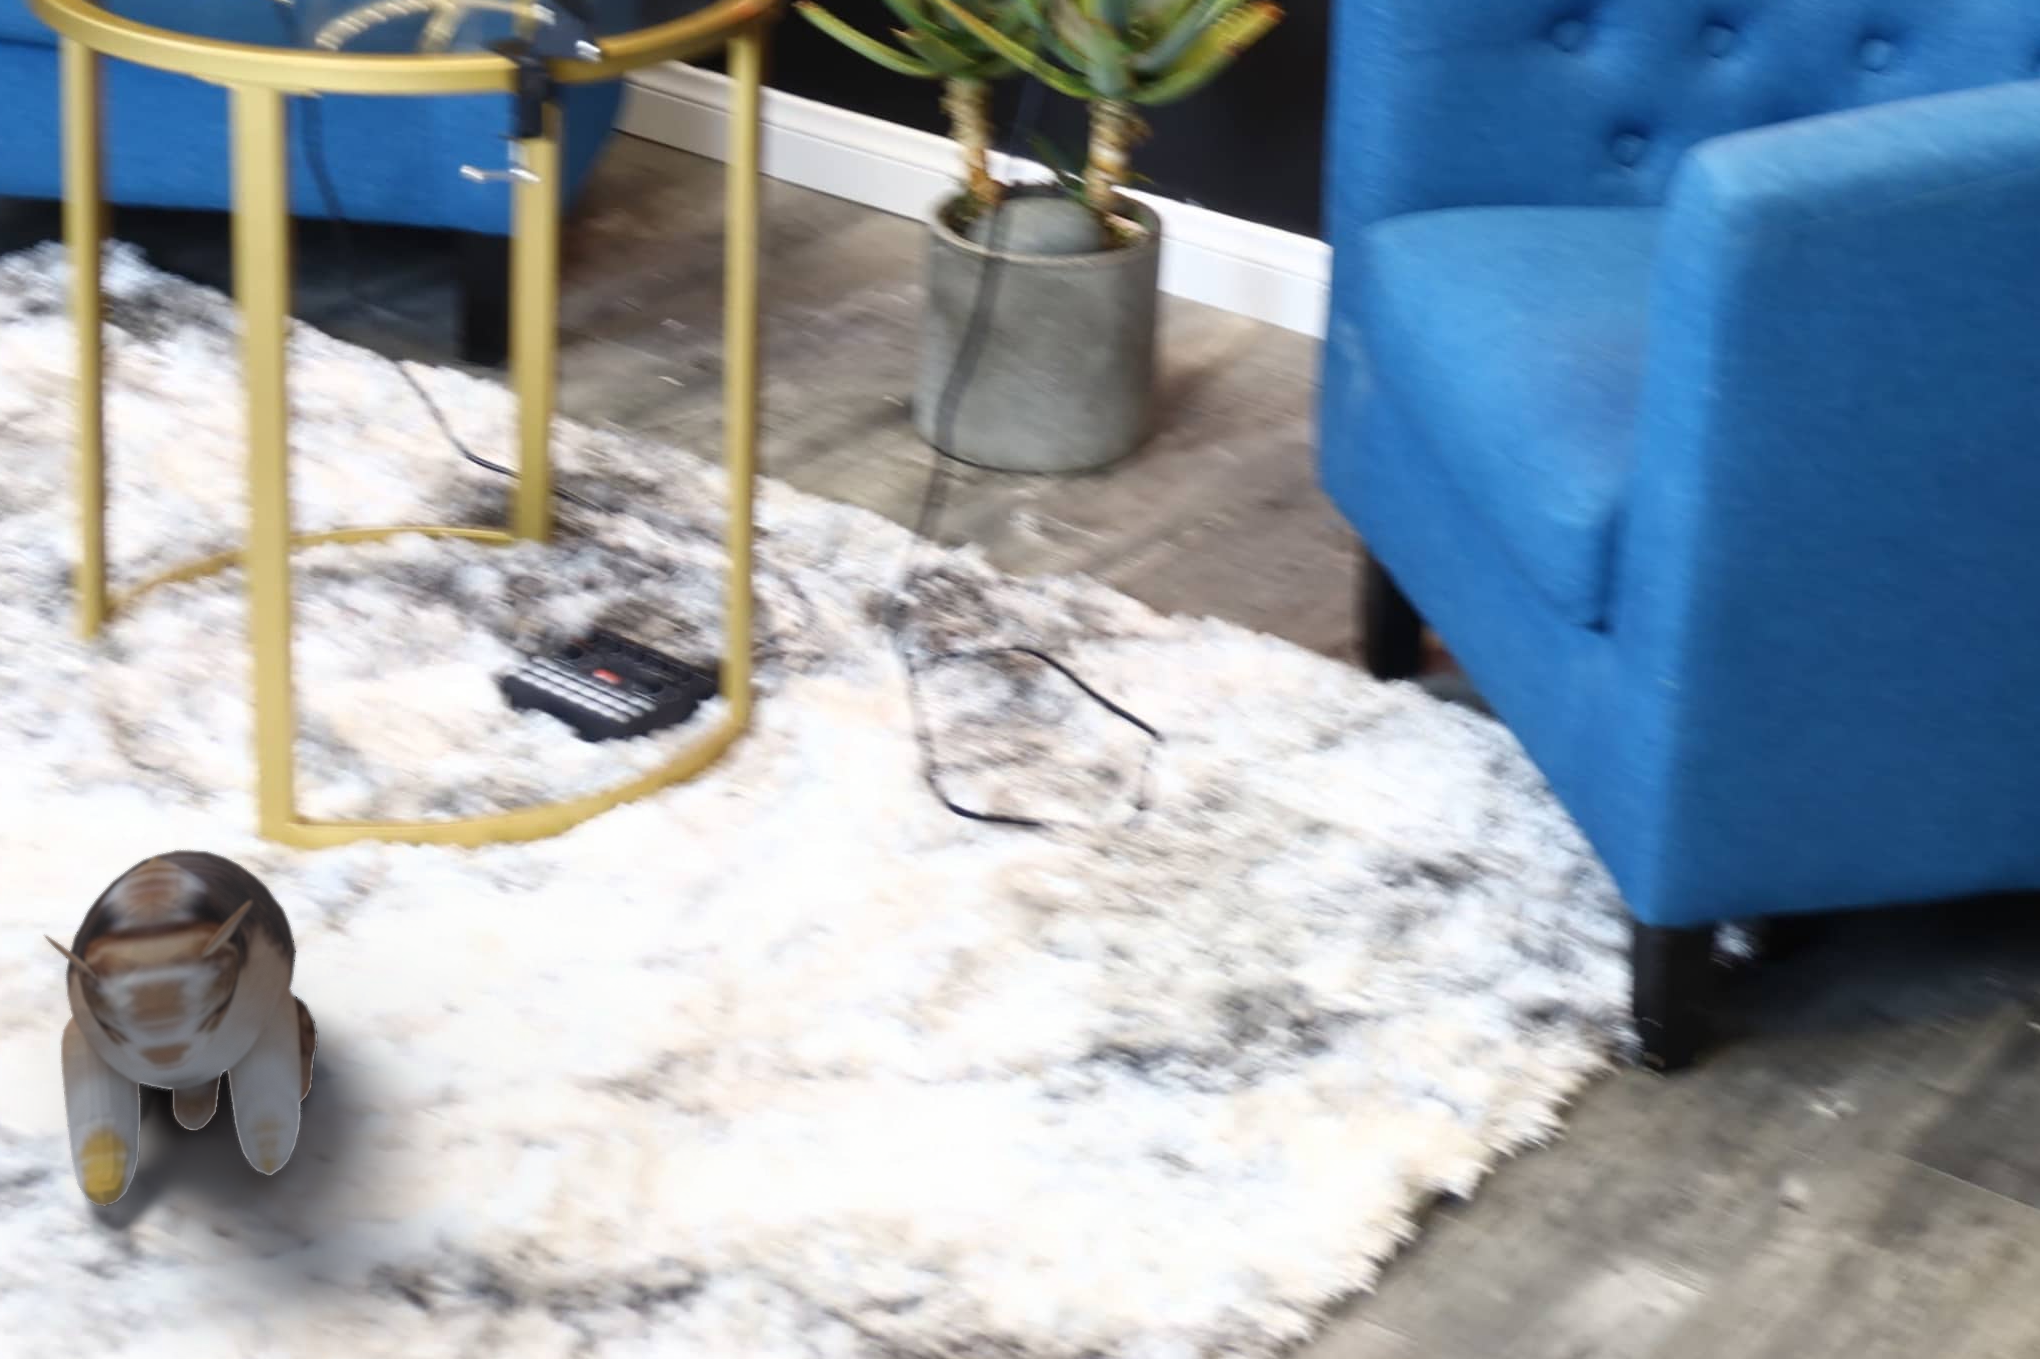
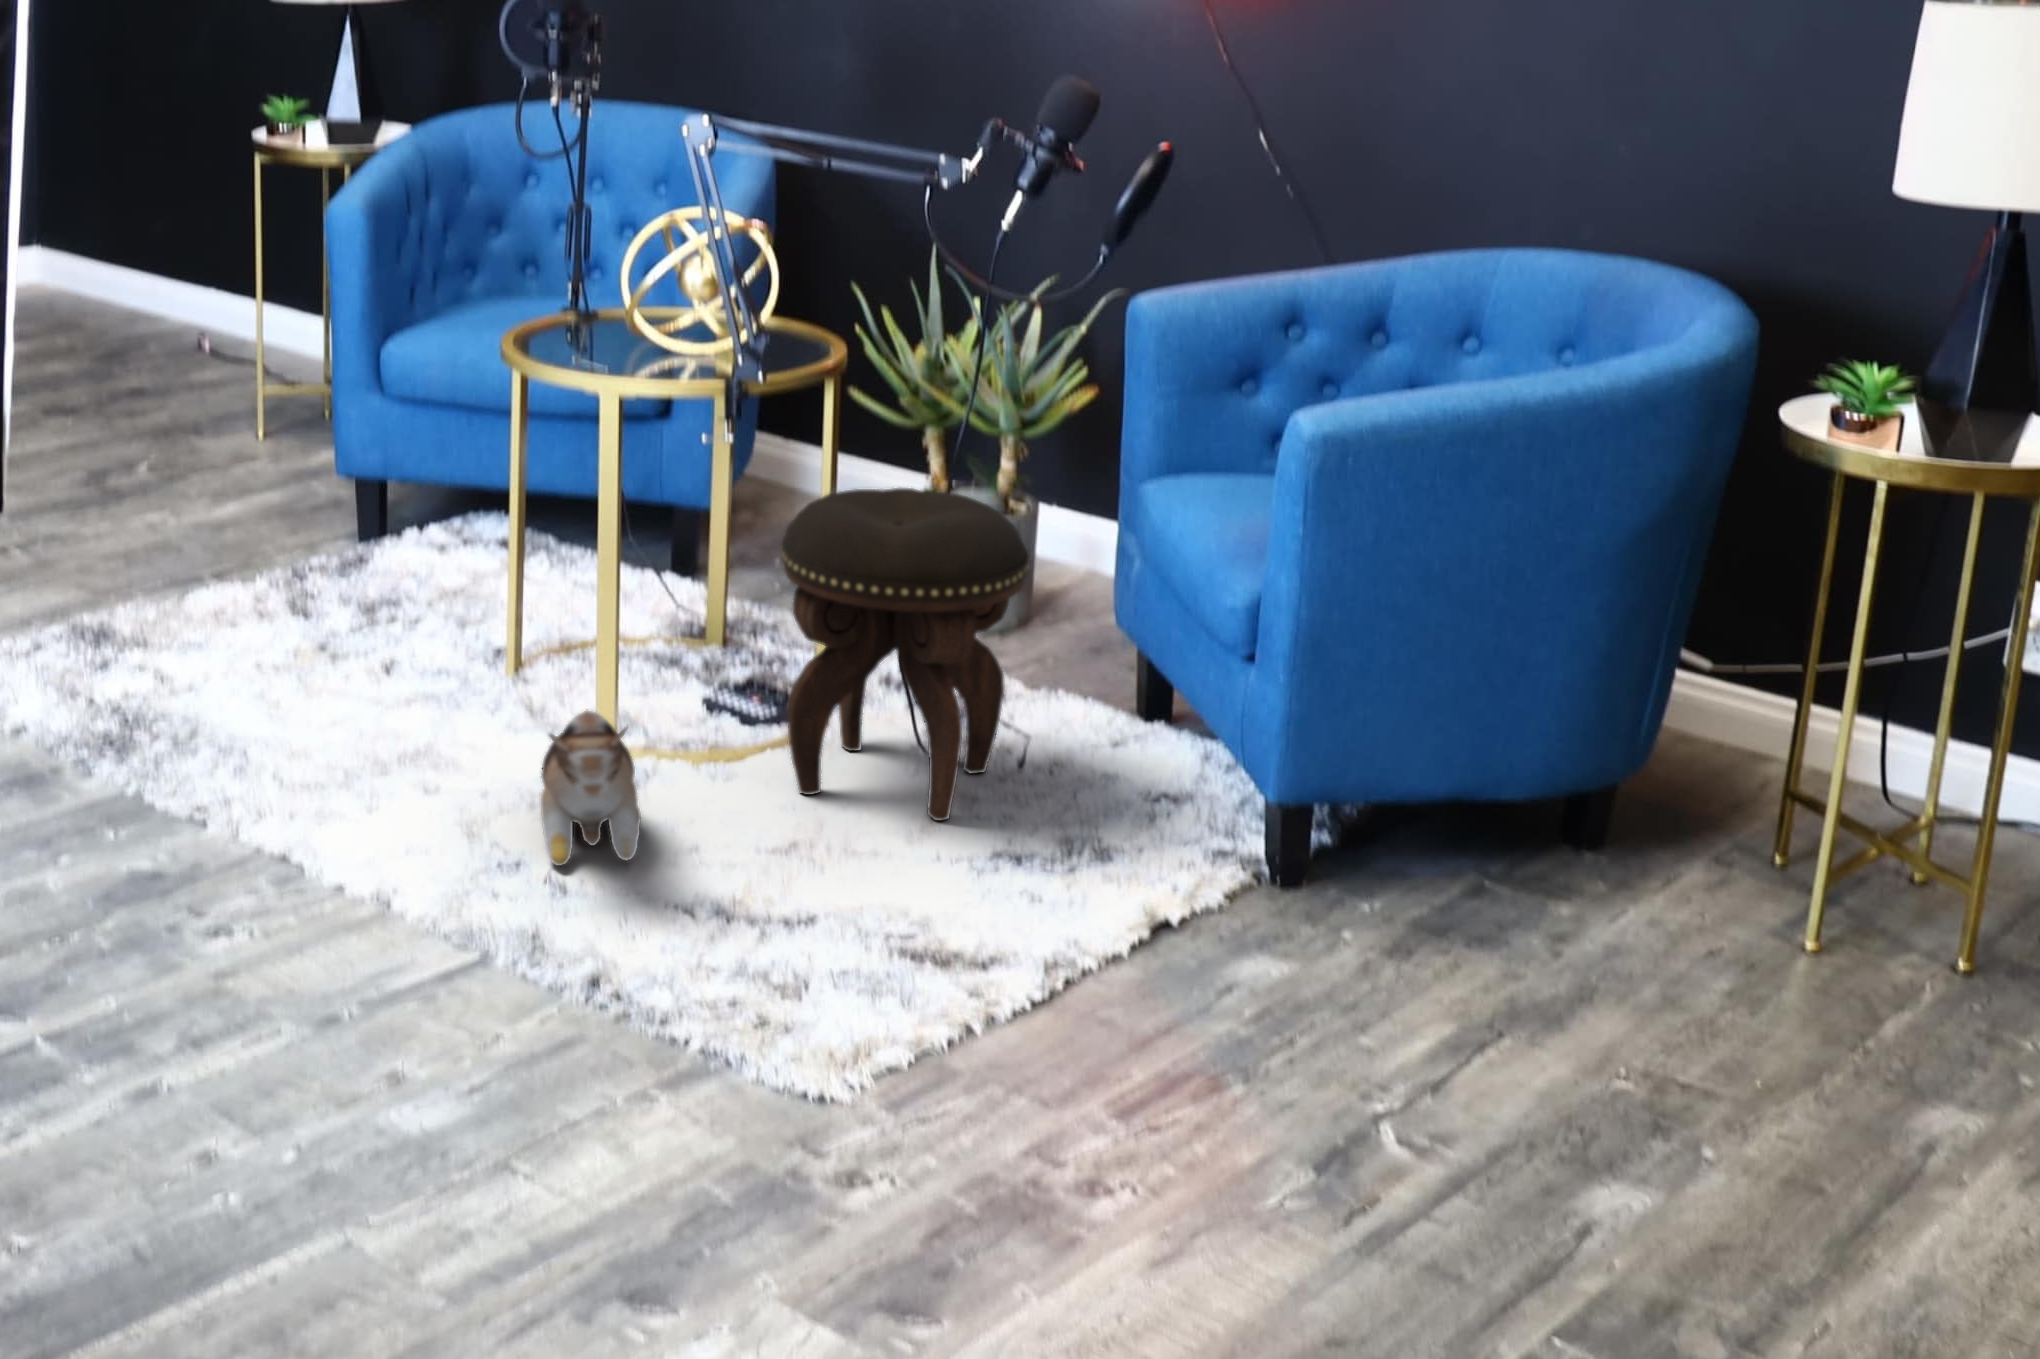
footstool: none [641,257,1161,971] -> present [782,488,1029,821]

